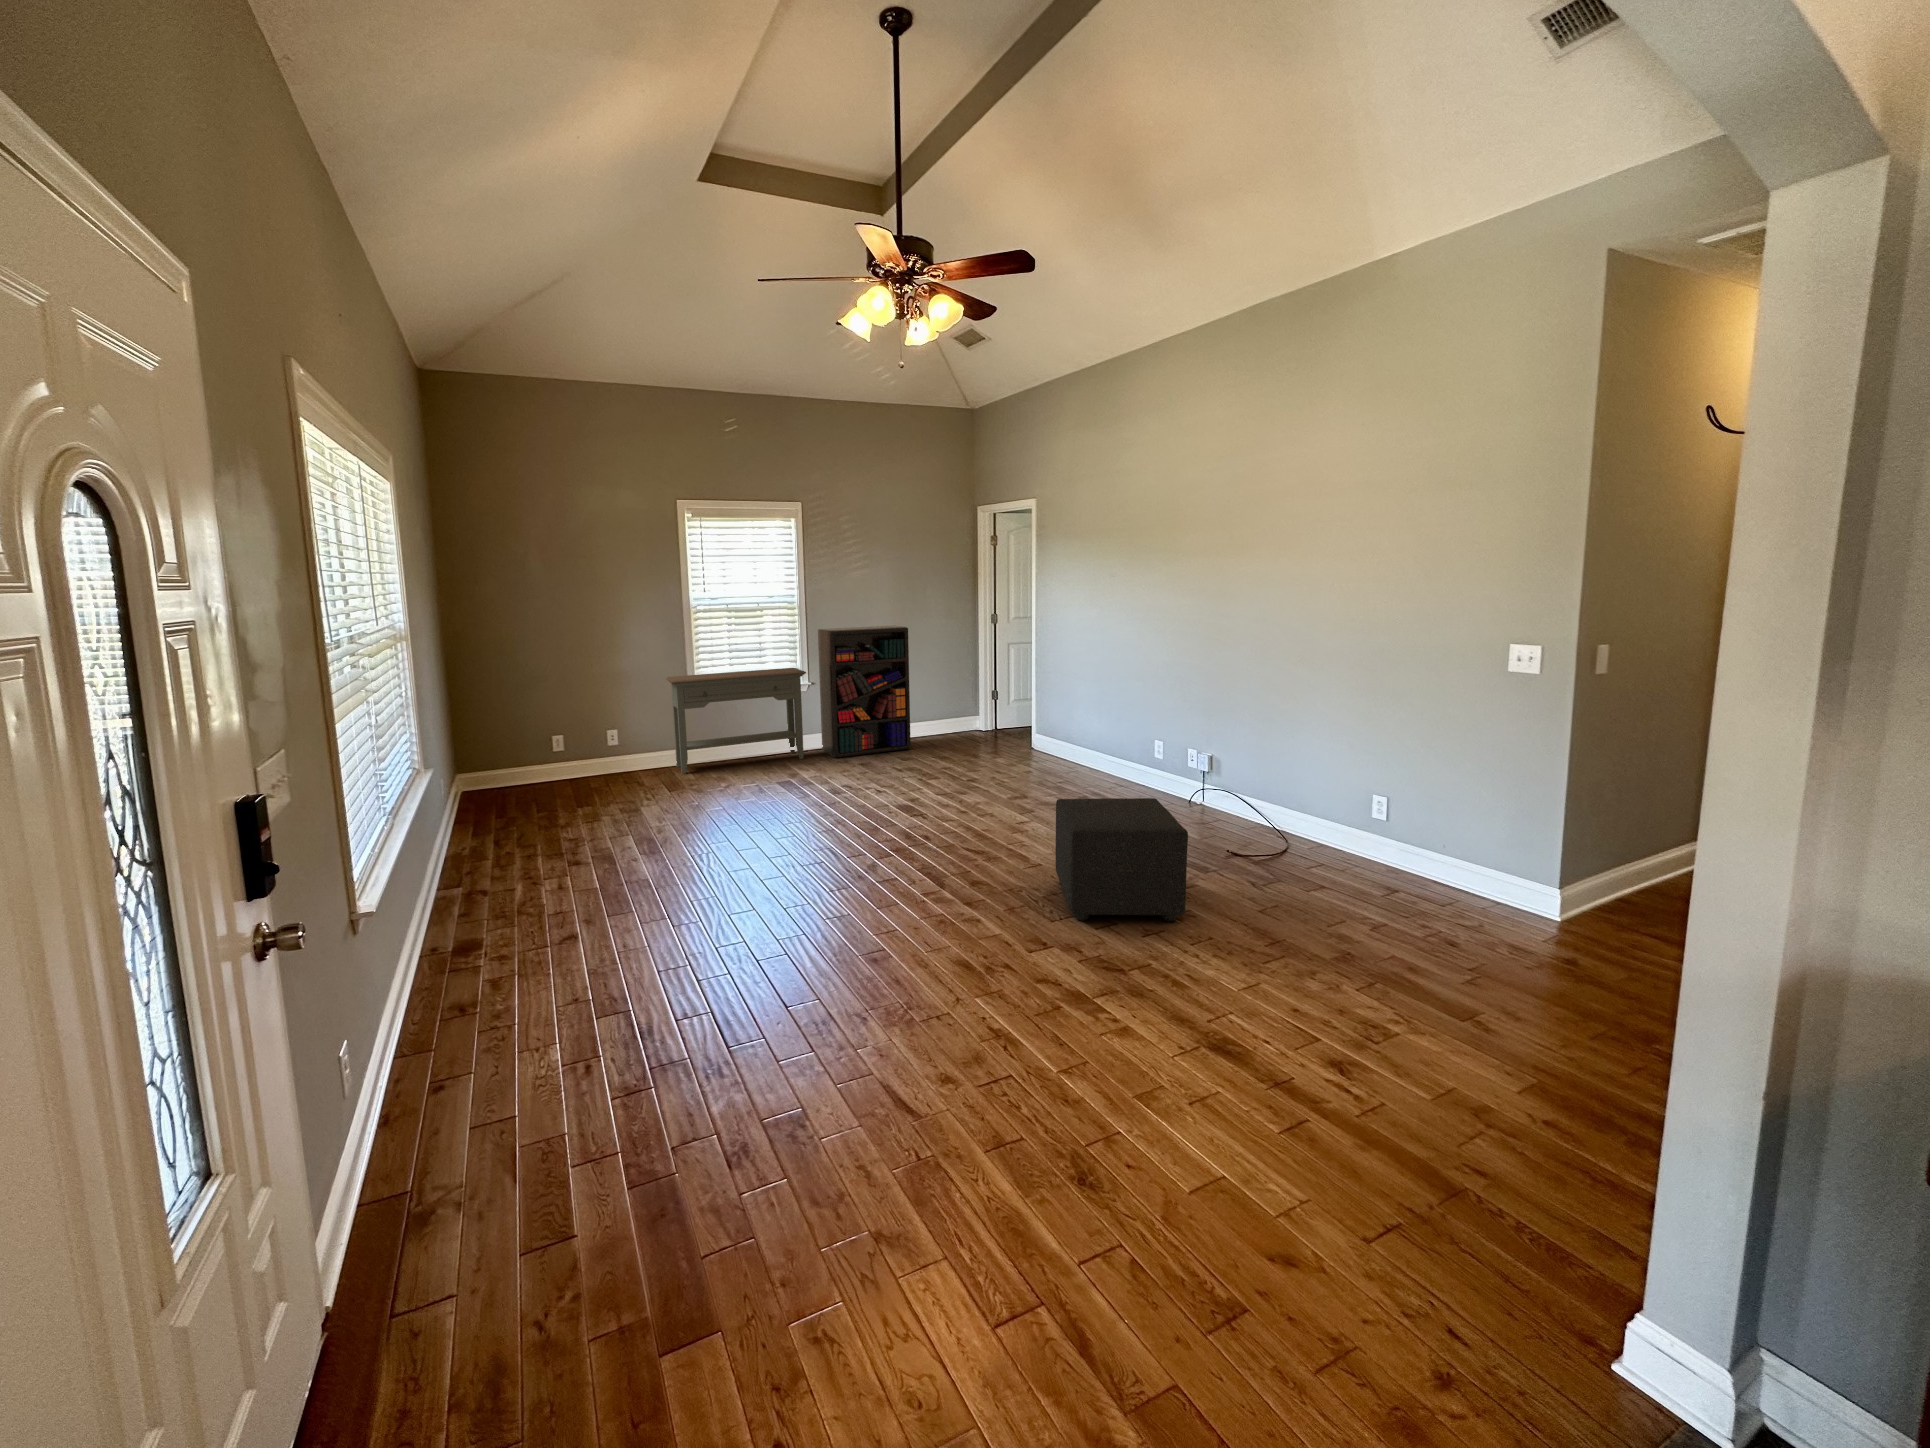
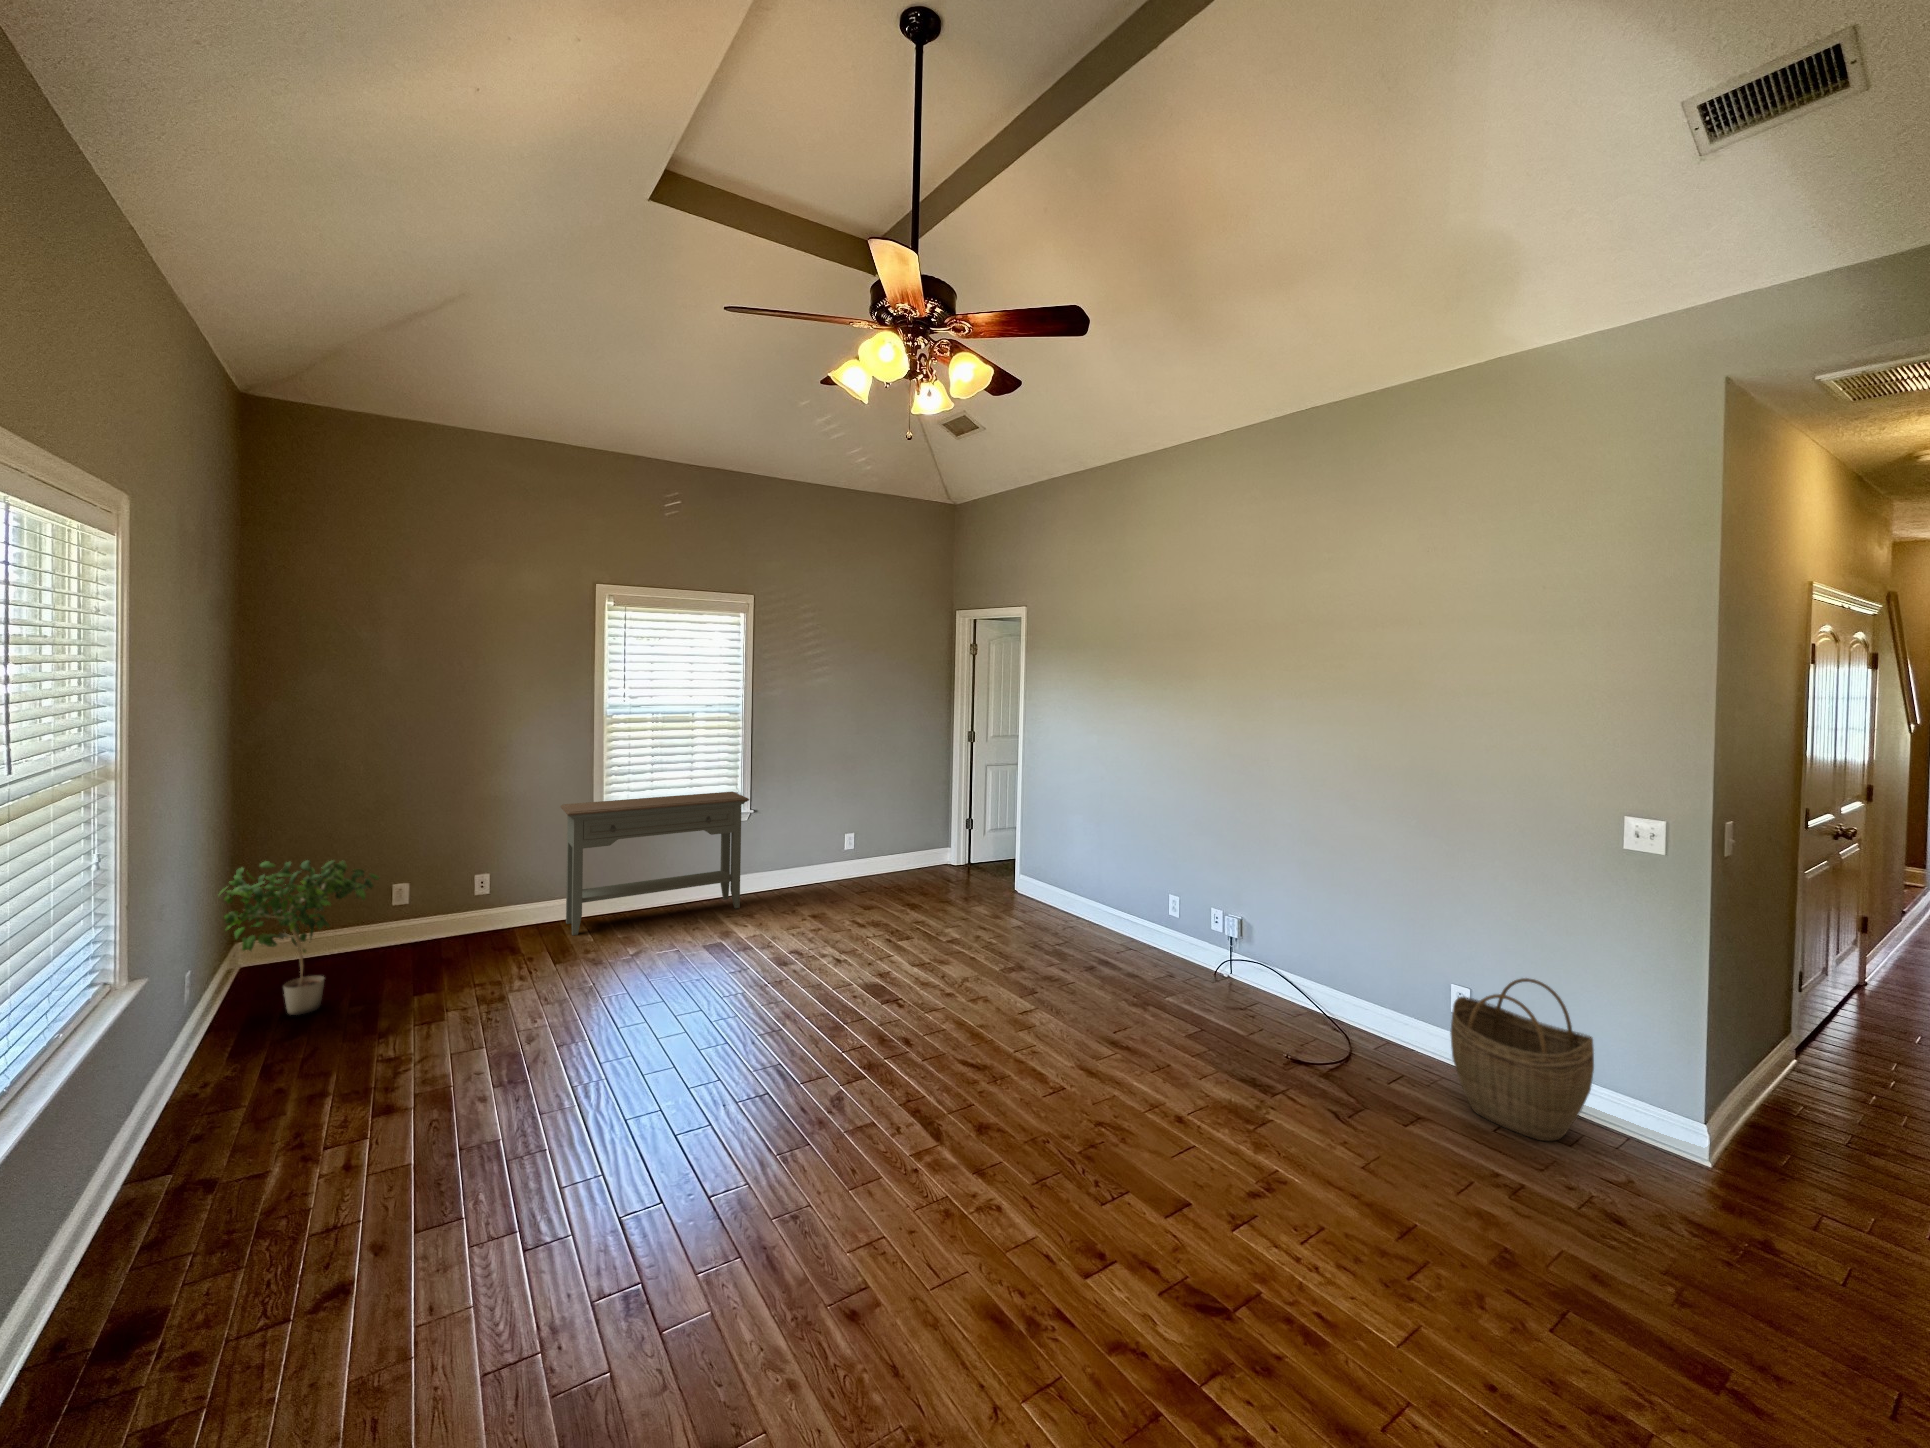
bookshelf: present [818,626,911,758] -> none [764,741,877,906]
potted plant: none [457,709,553,814] -> present [218,860,379,1015]
woven basket: none [1358,785,1475,906] -> present [1451,978,1594,1141]
ottoman: present [1056,798,1188,921] -> none [1090,1002,1281,1199]

